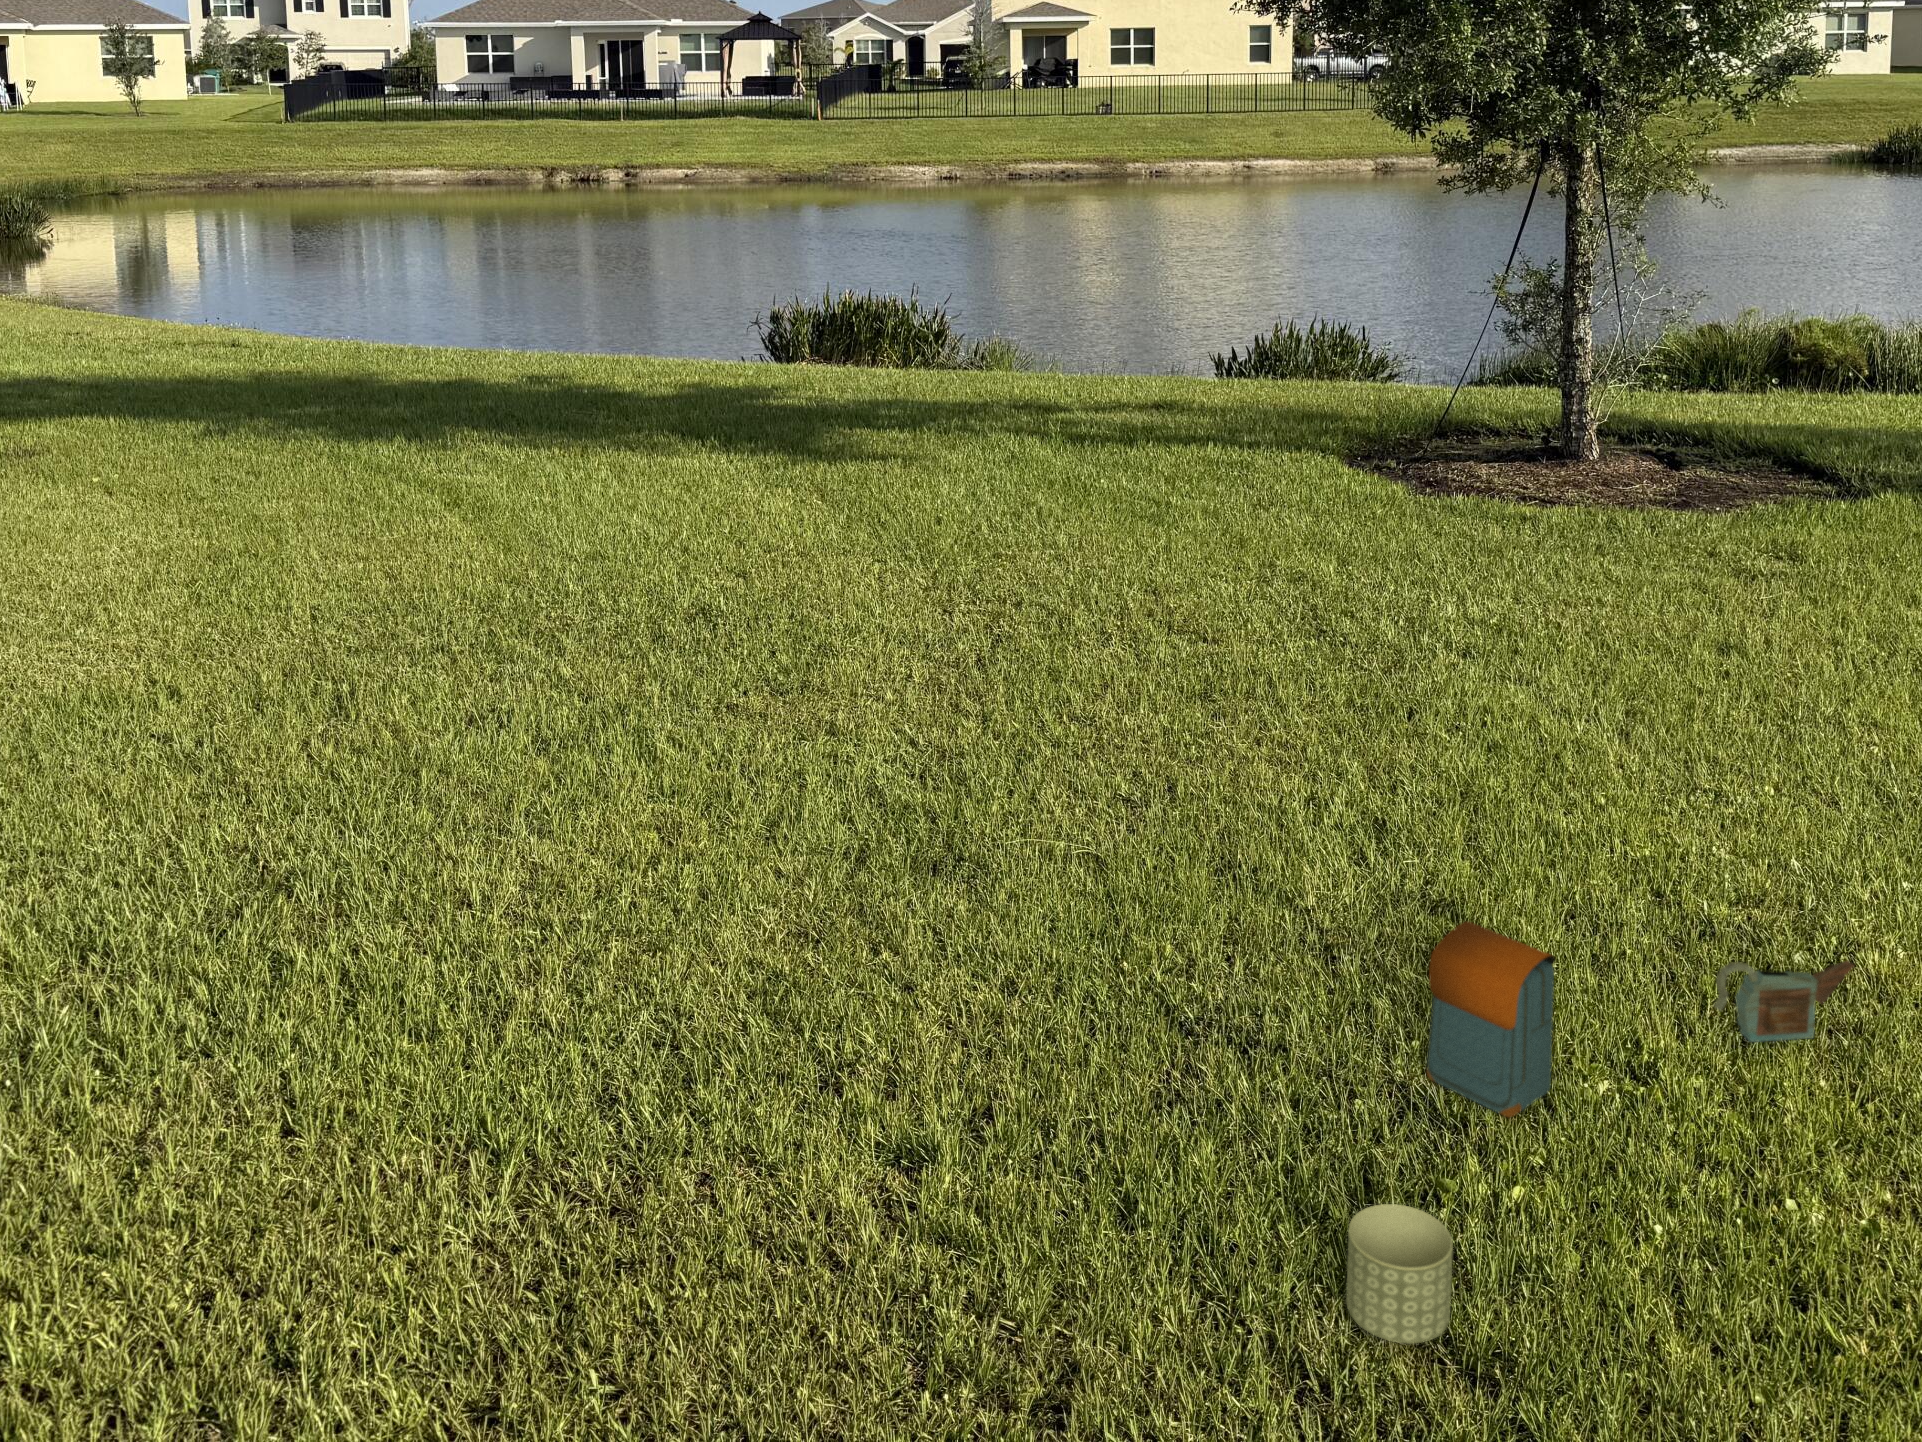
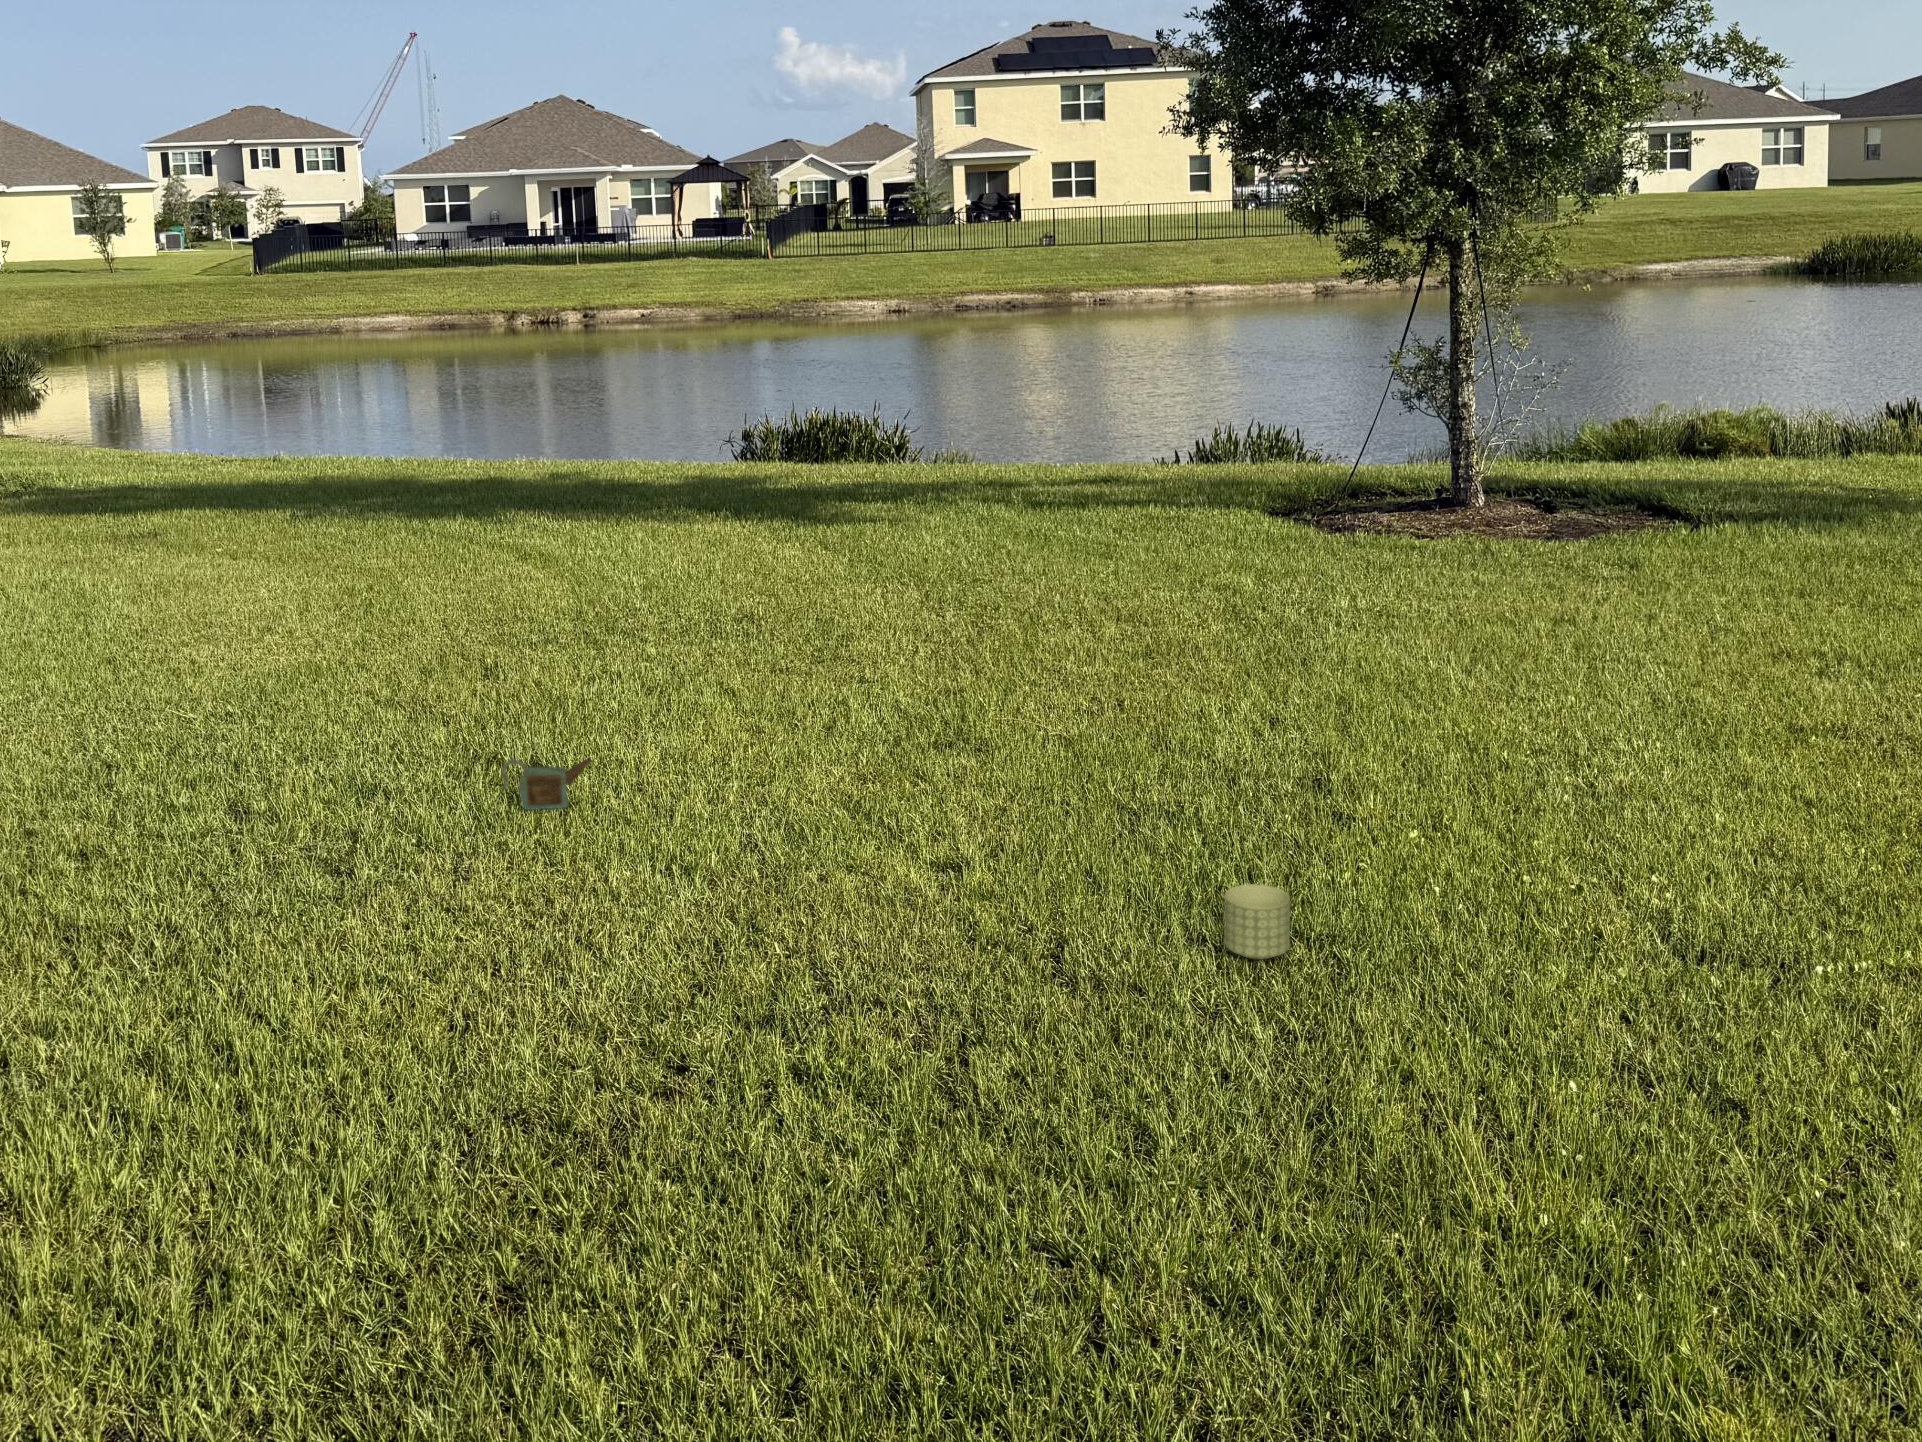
backpack: present [1426,921,1556,1117] -> none [1289,748,1375,870]
watering can: present [1714,960,1854,1042] -> present [502,758,592,810]

